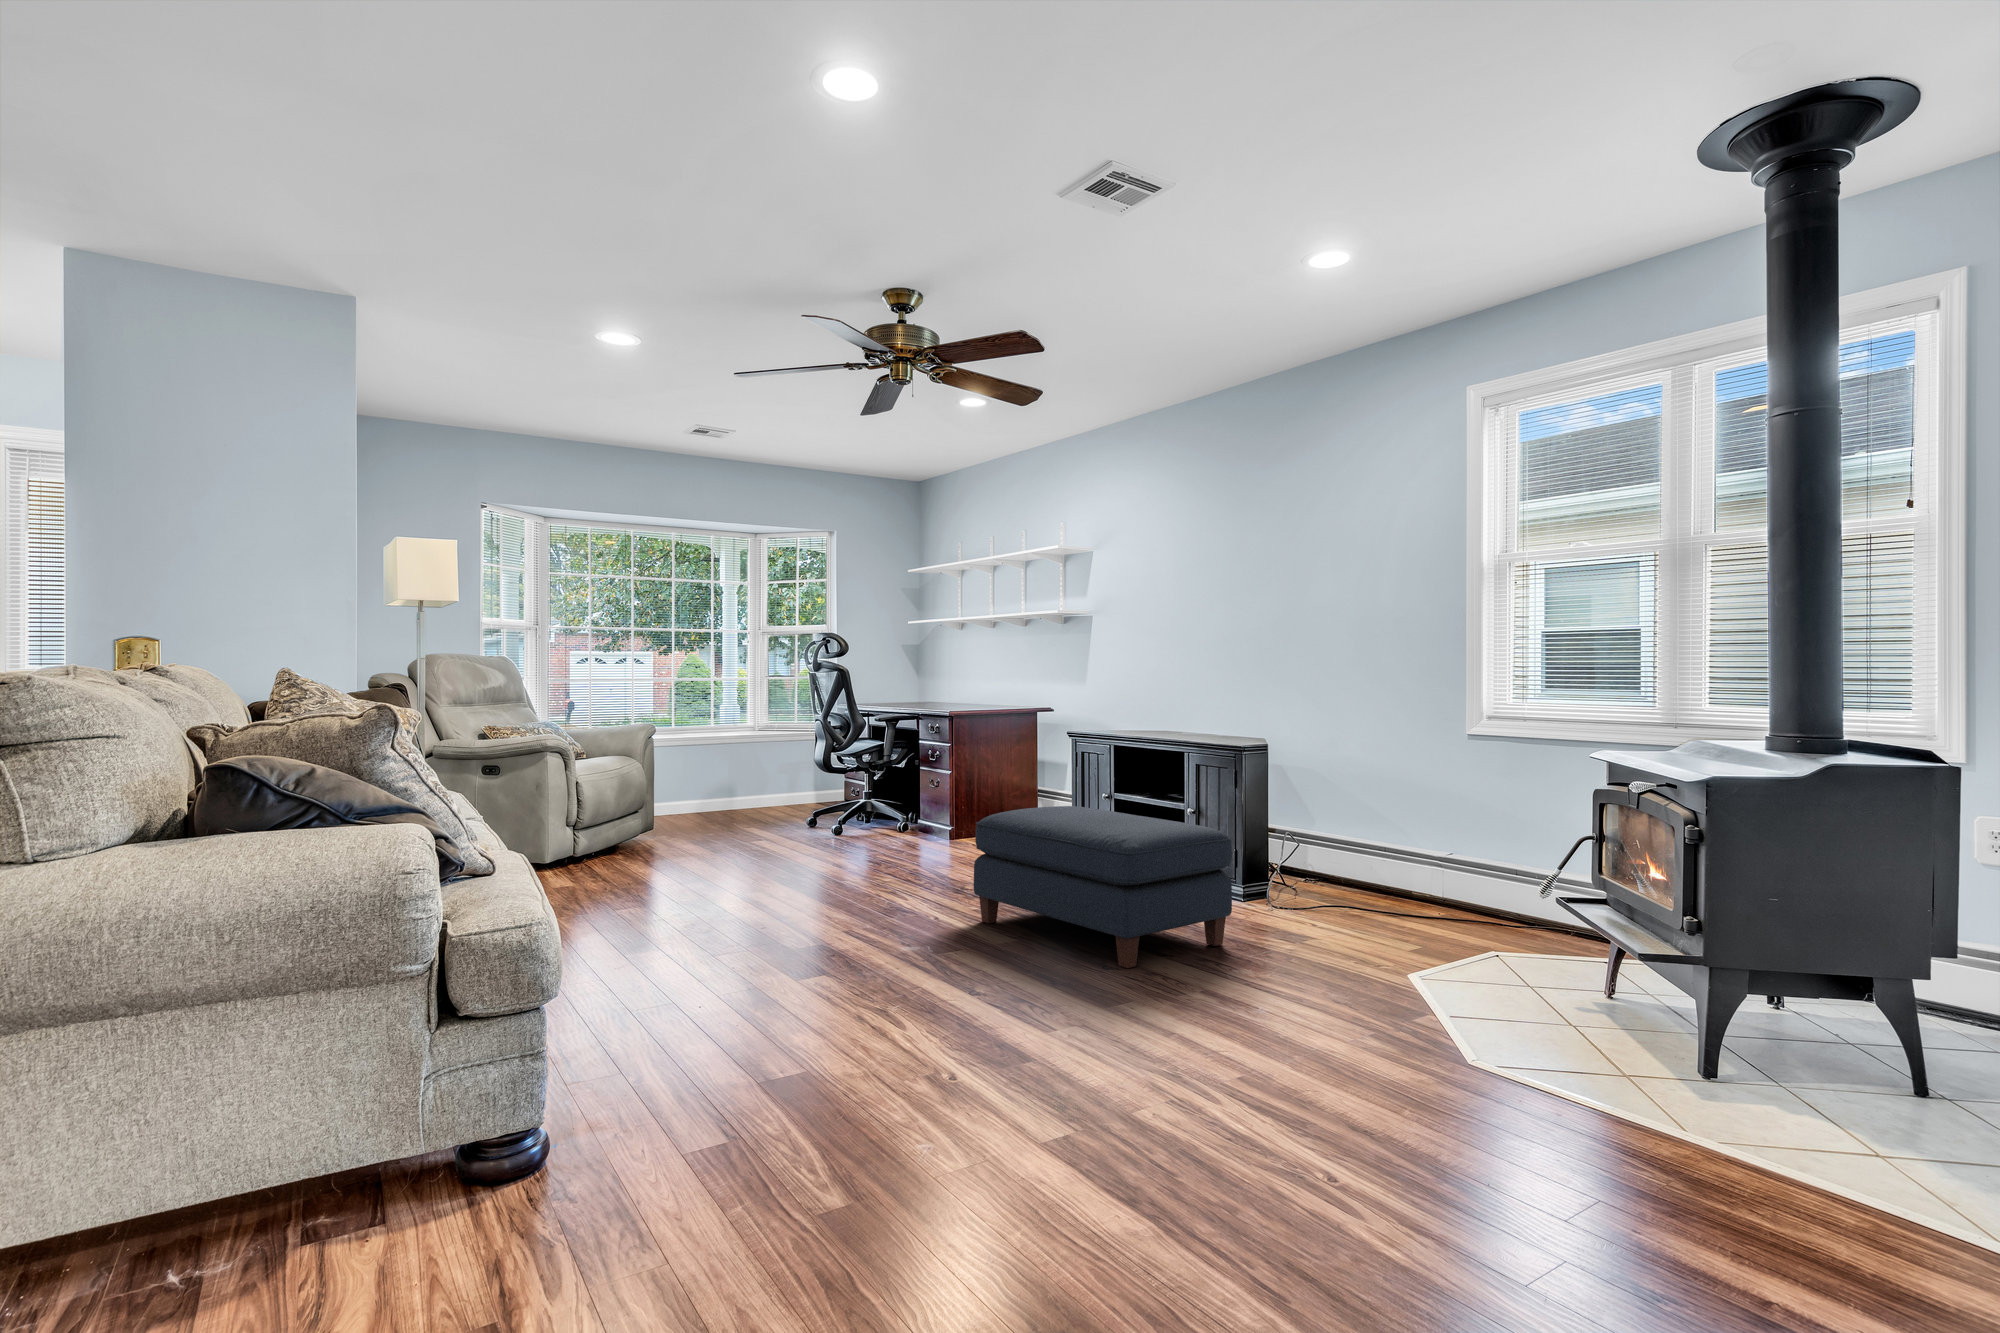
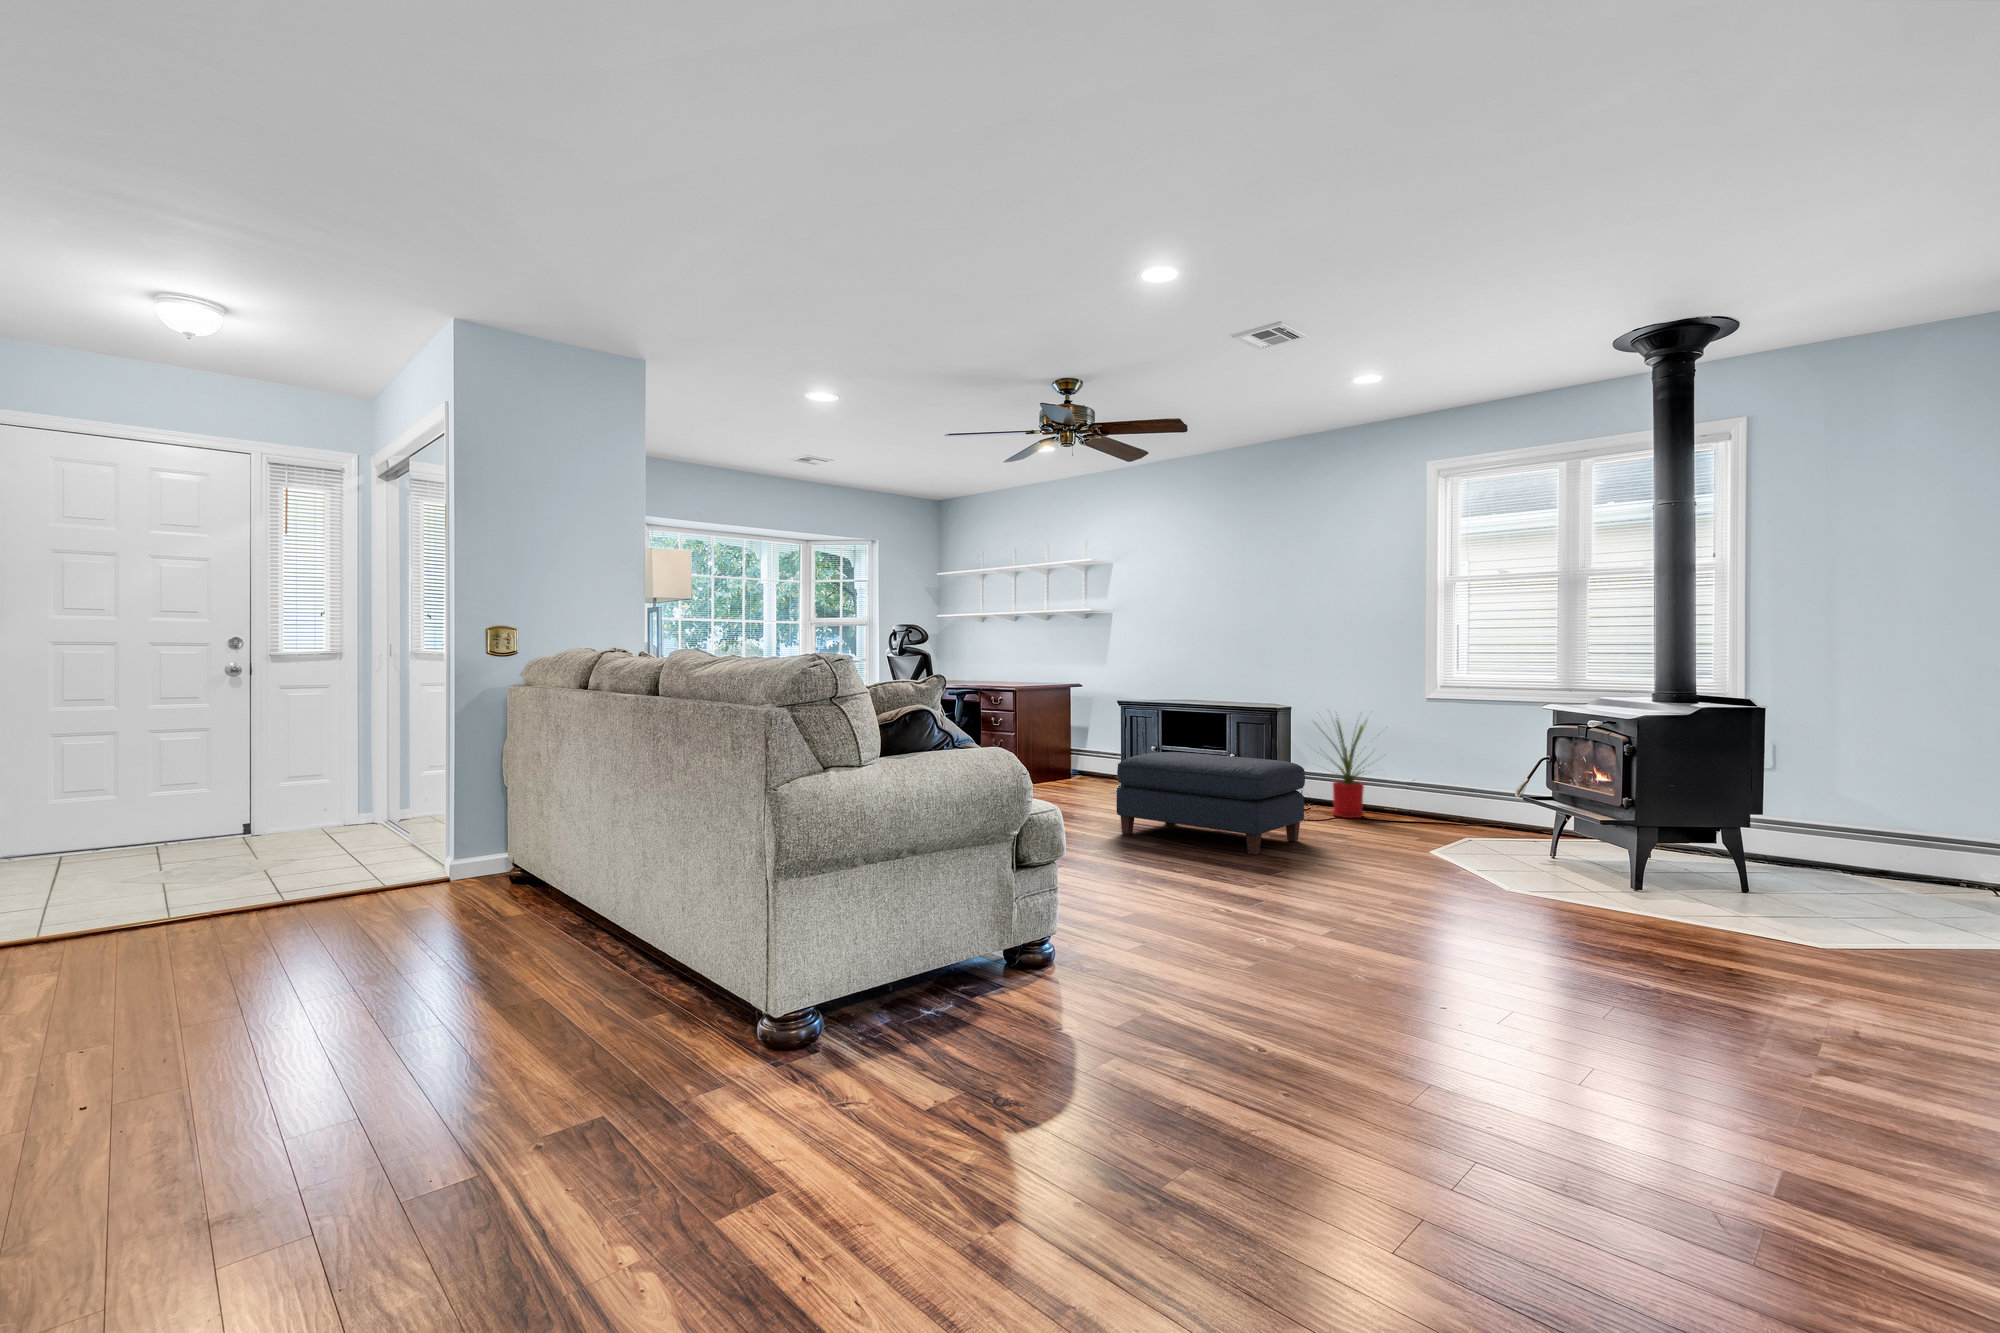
house plant: none [1280,746,1407,908] -> present [1314,720,1372,818]

